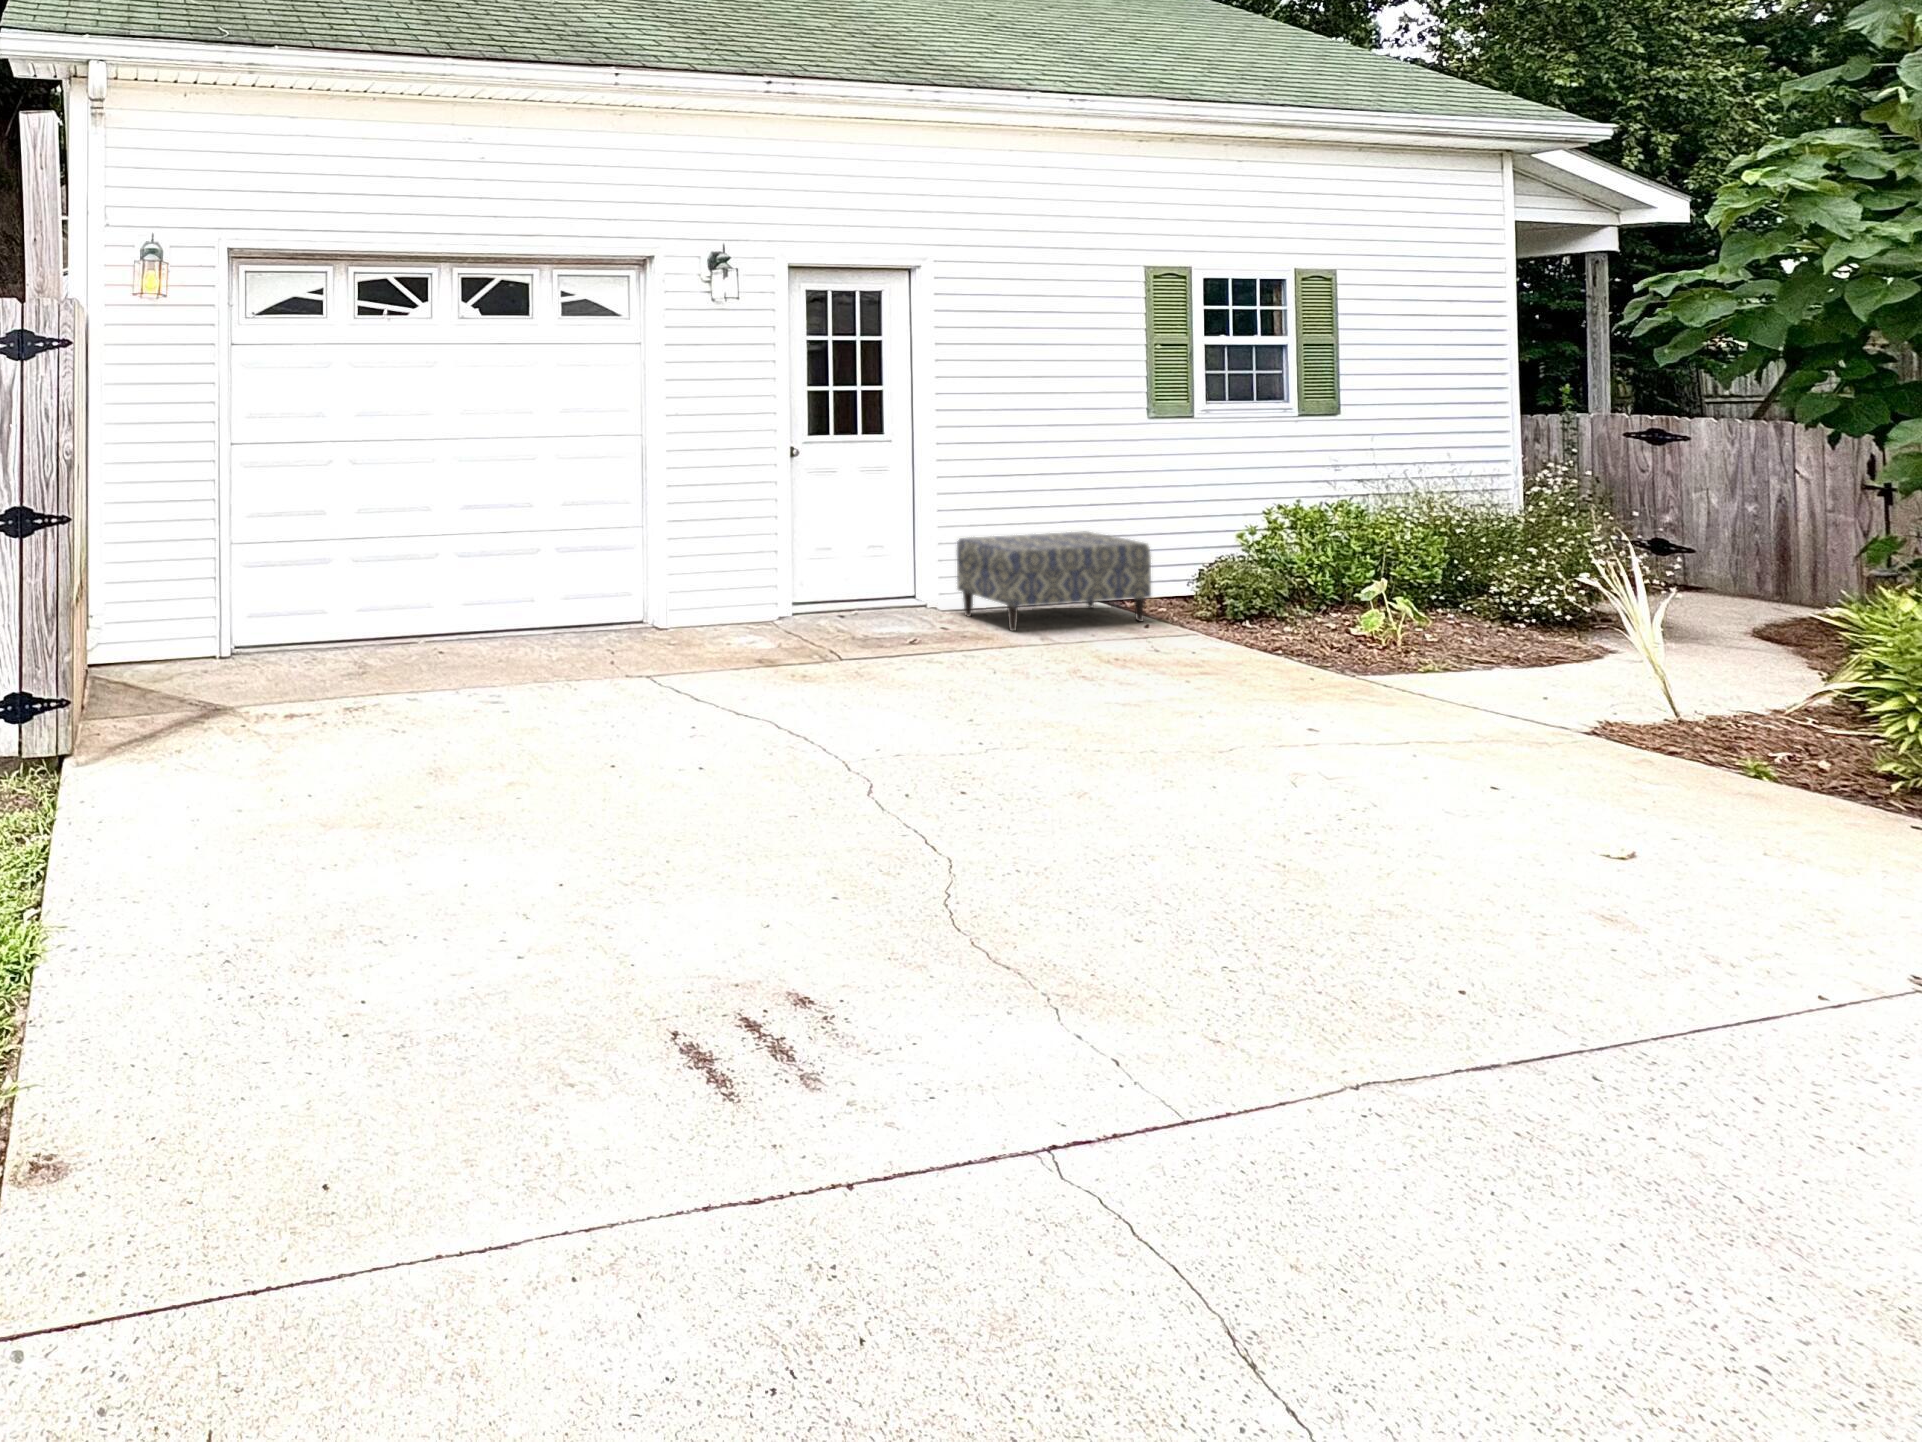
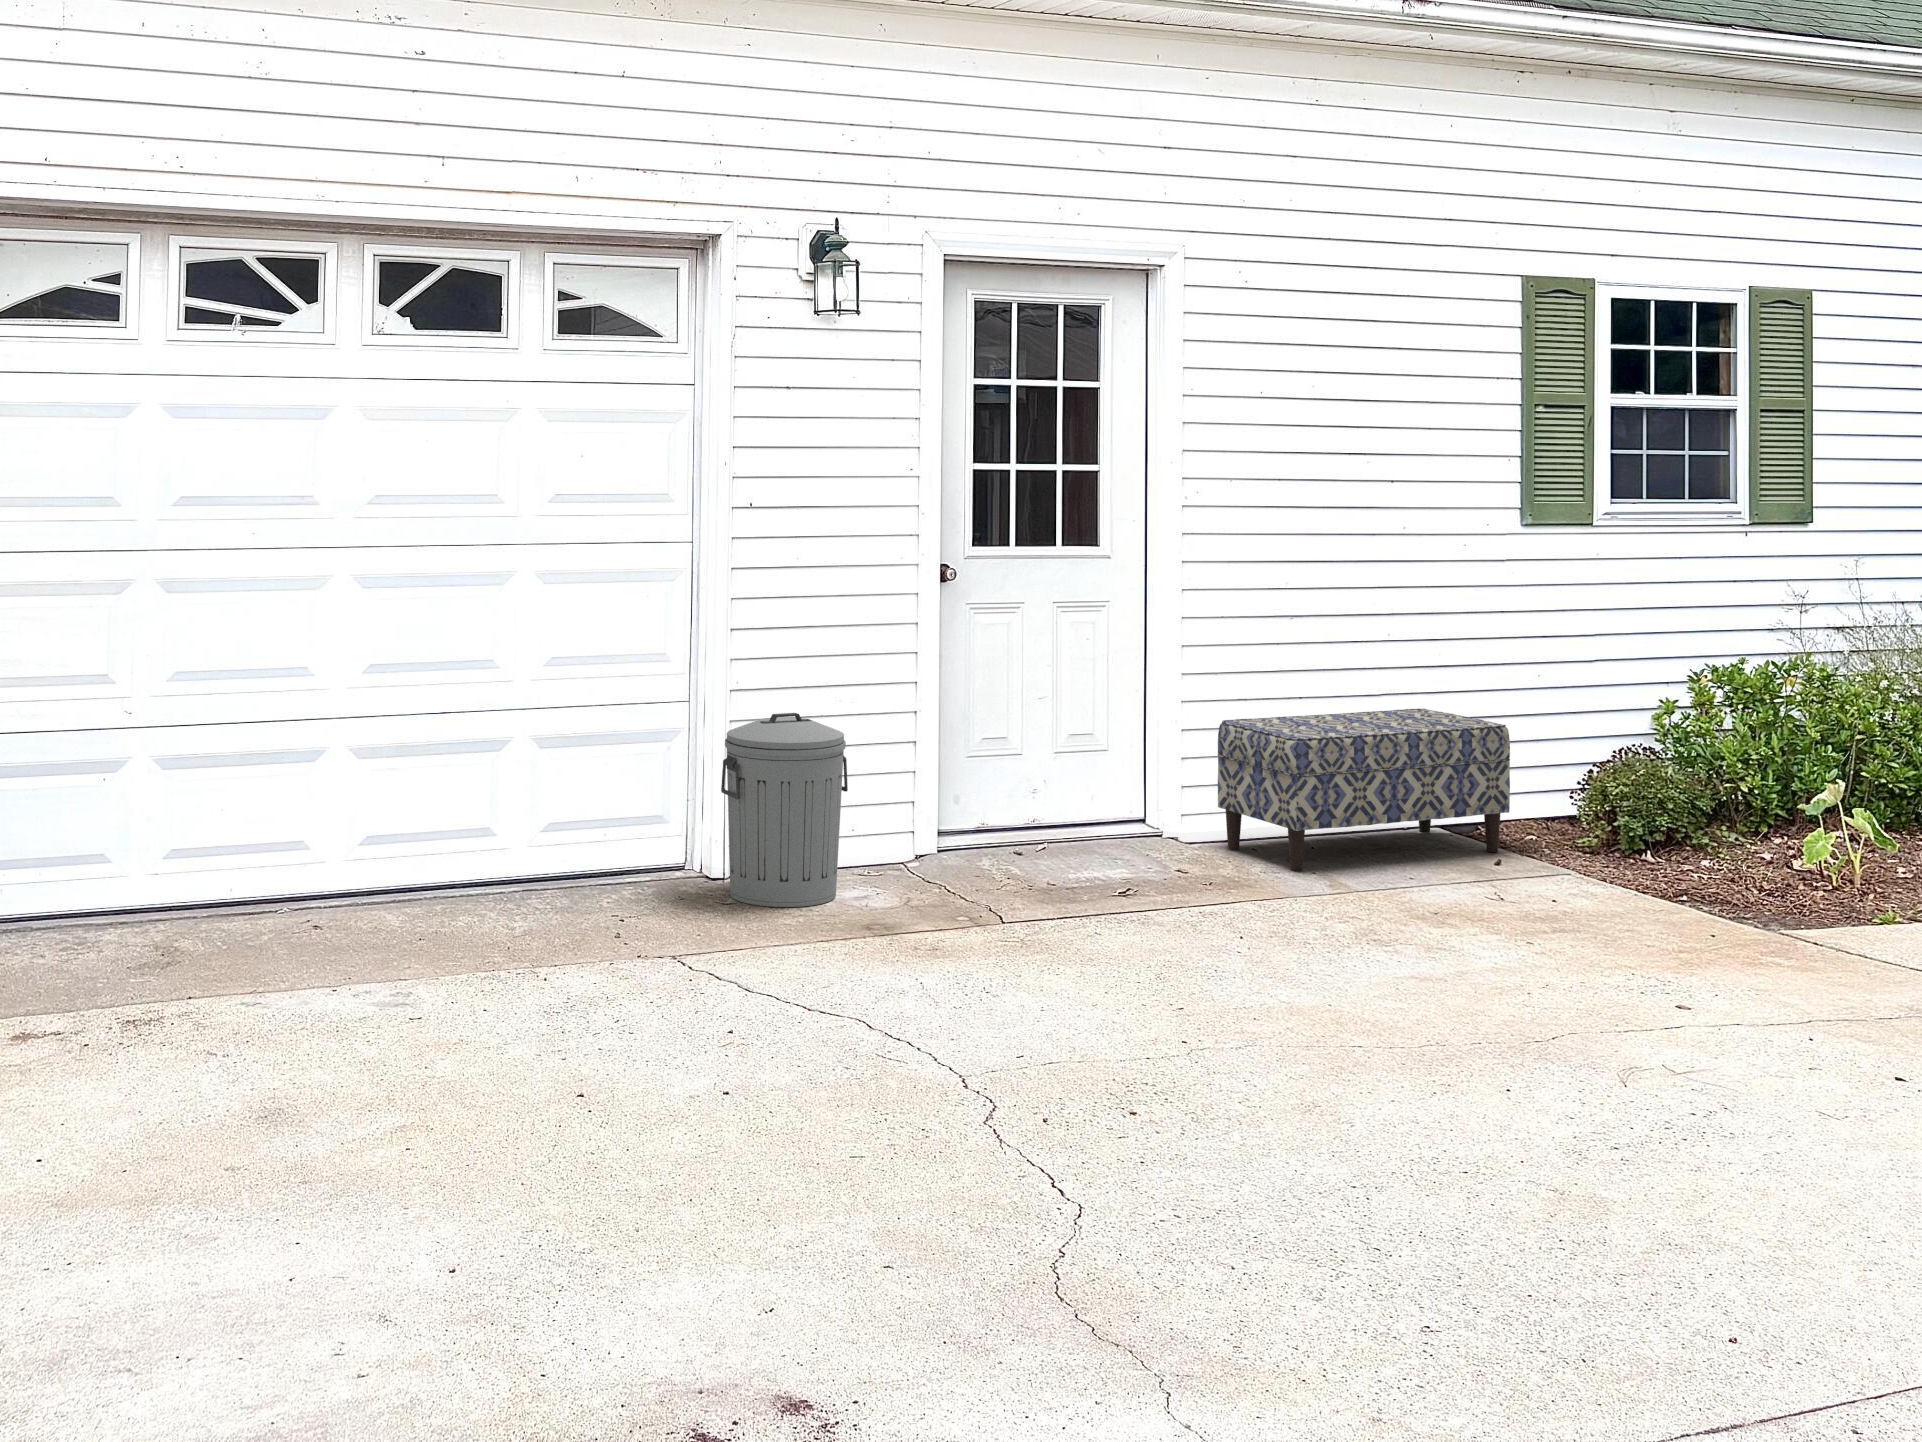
trash can: none [659,533,735,646] -> present [721,713,848,907]

